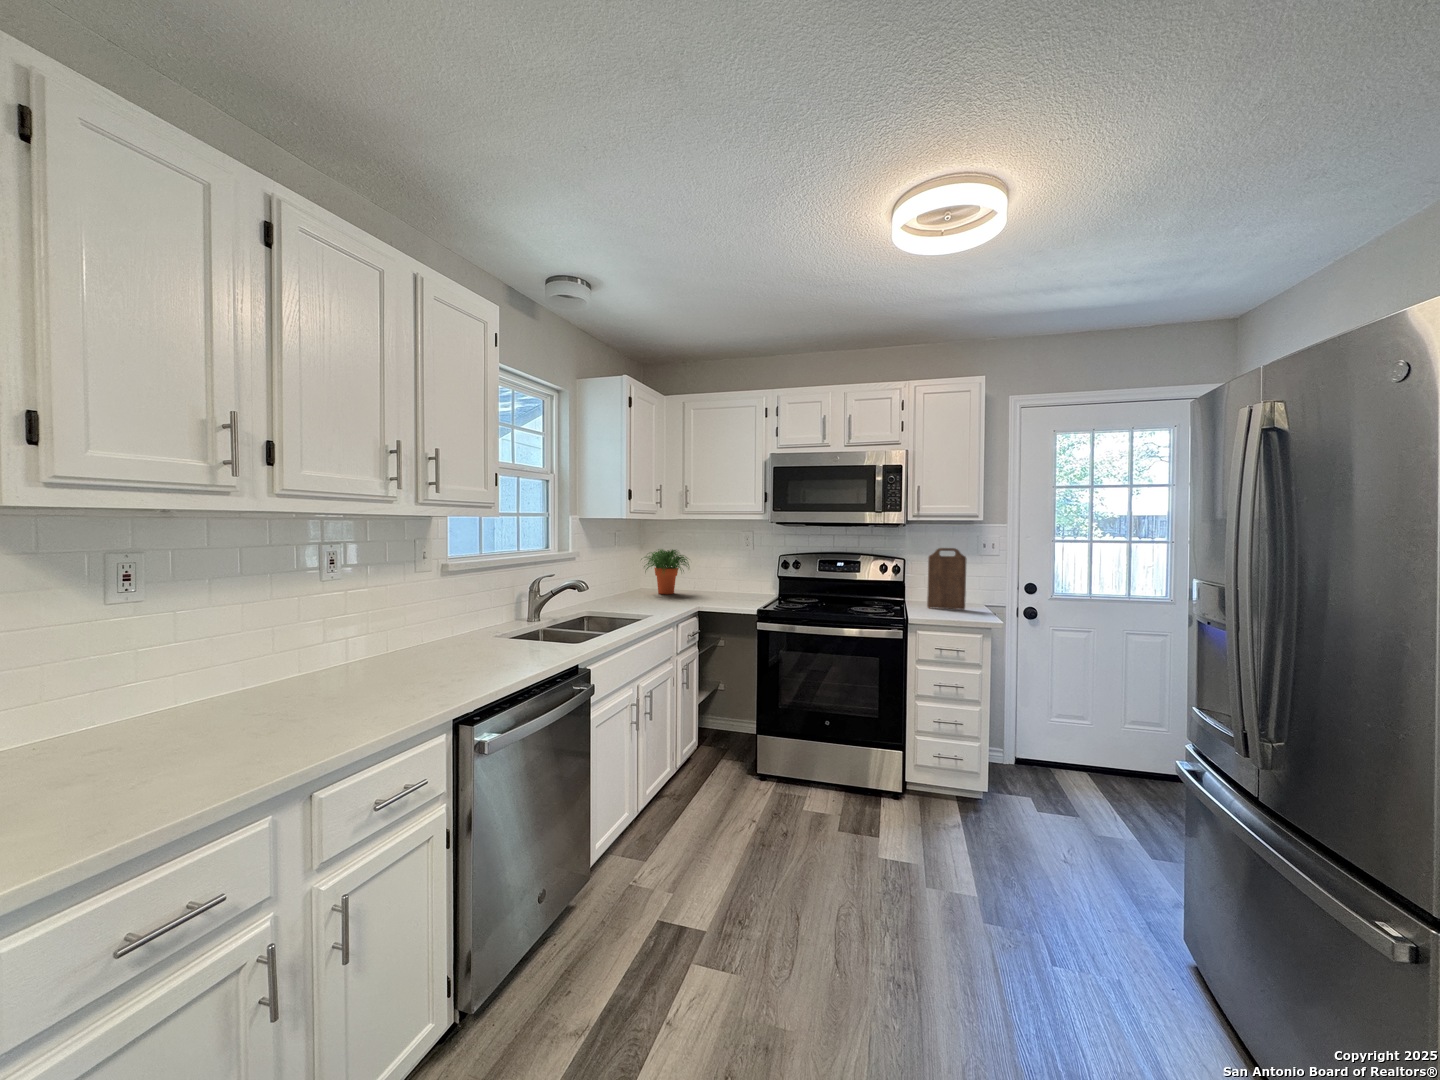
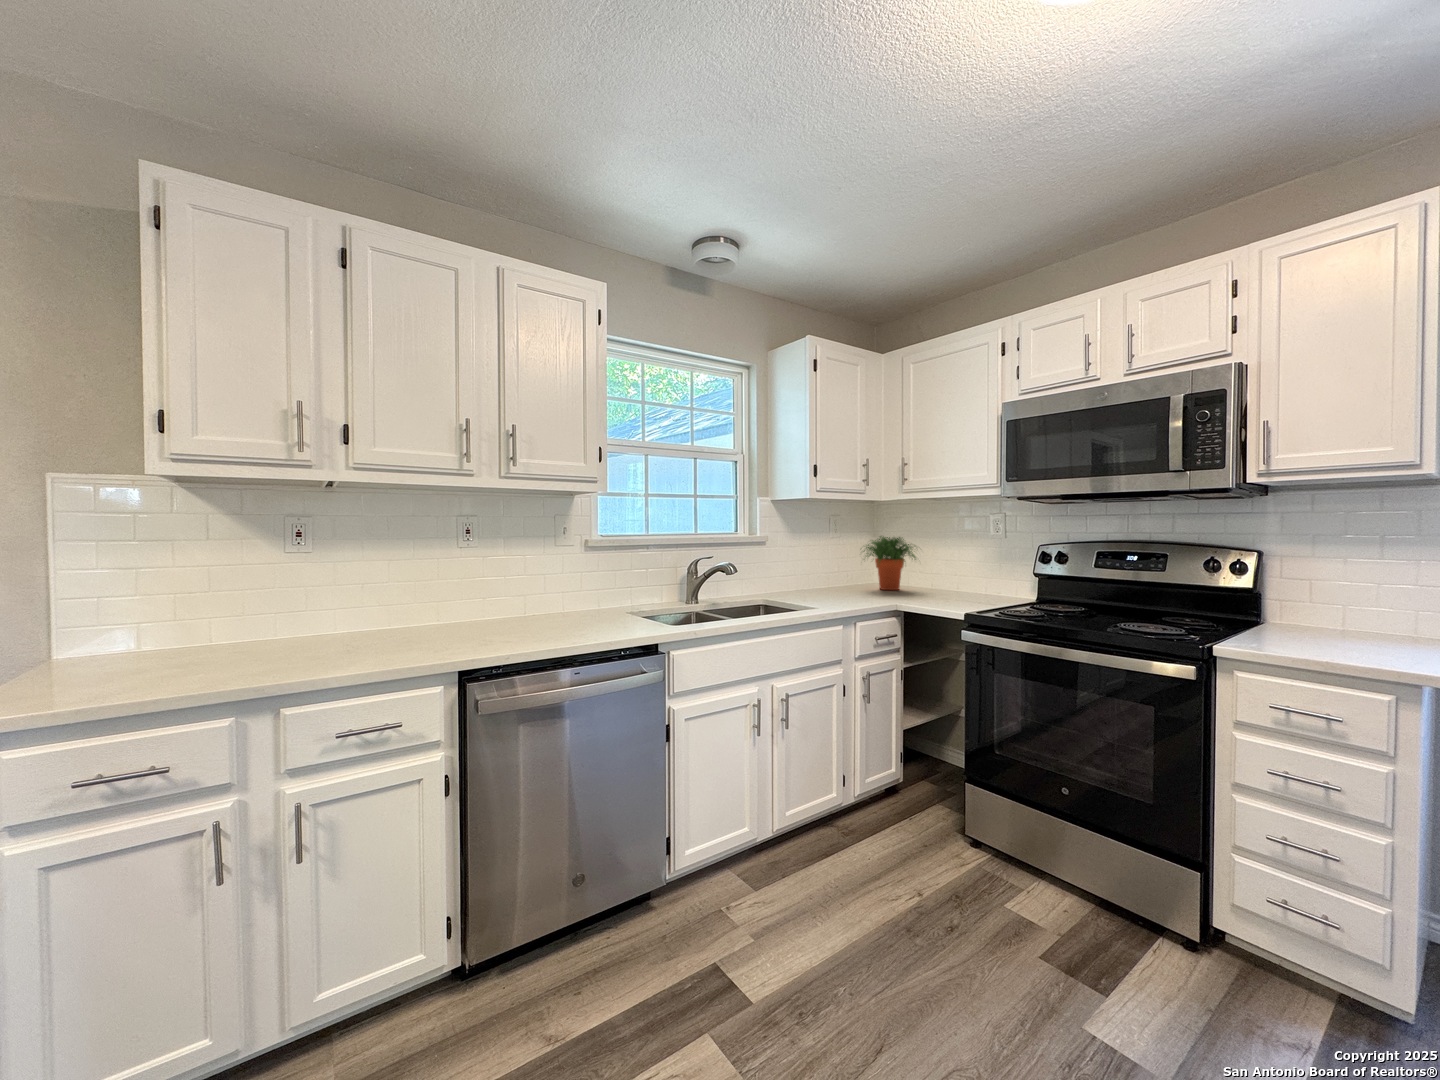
cutting board: present [927,548,966,610] -> none [1299,526,1398,643]

